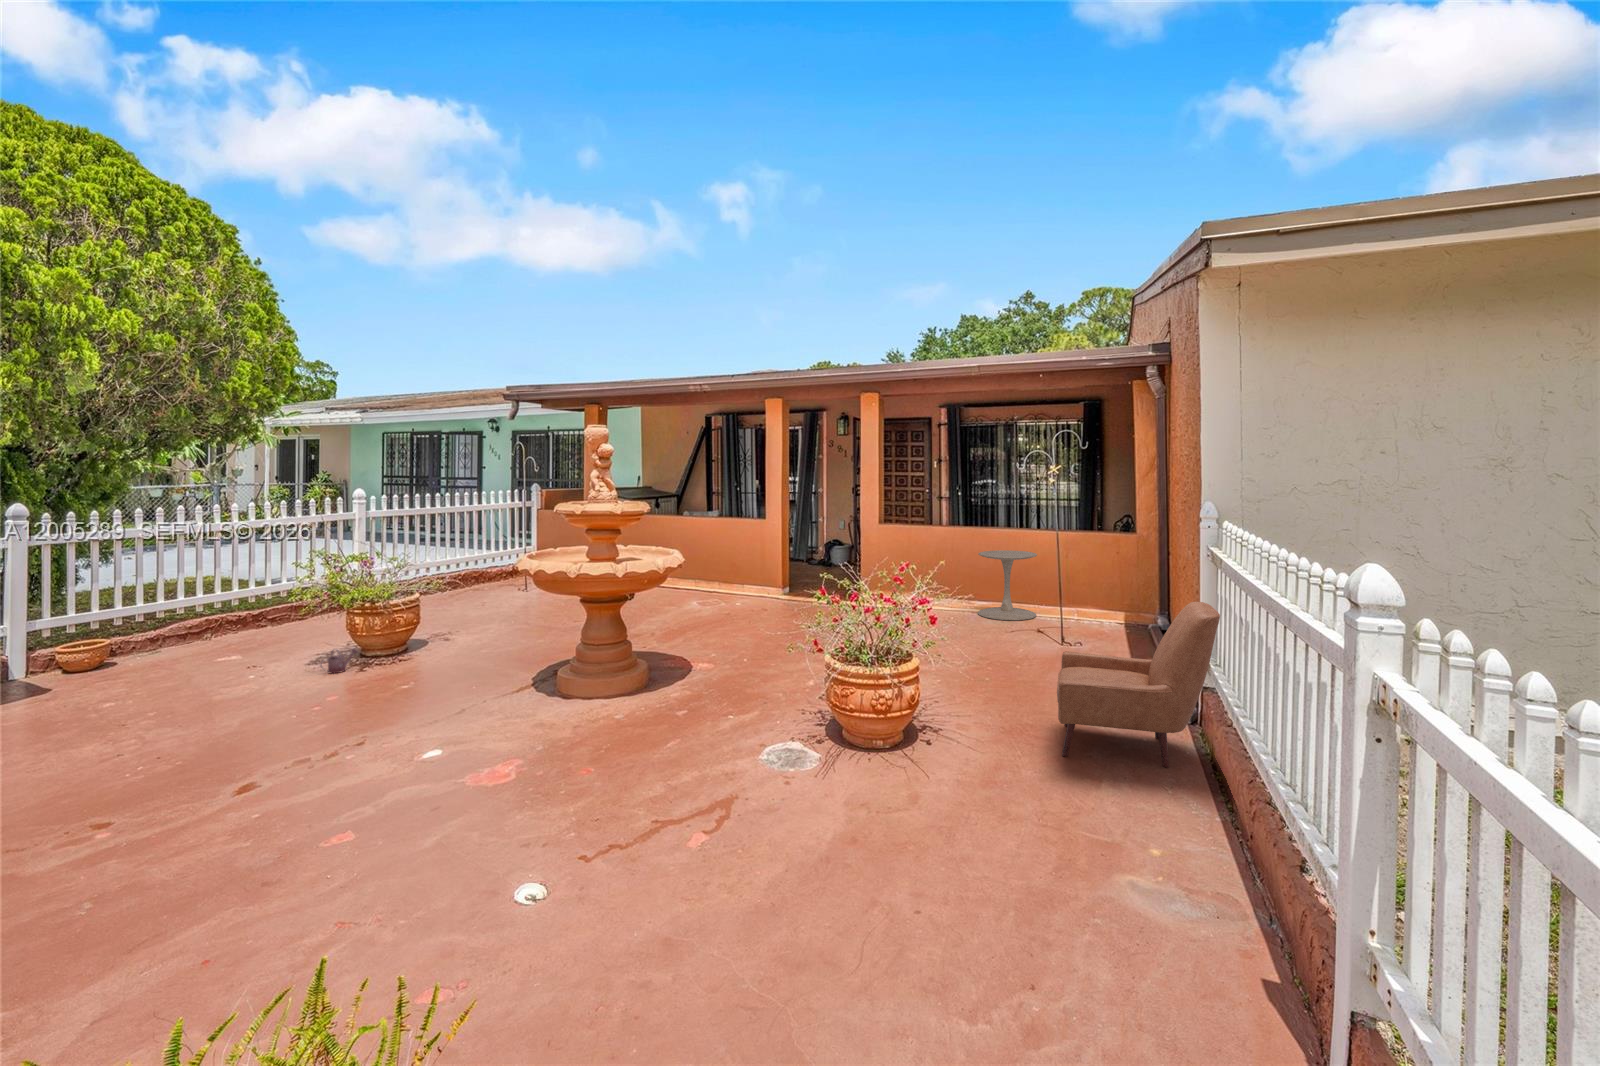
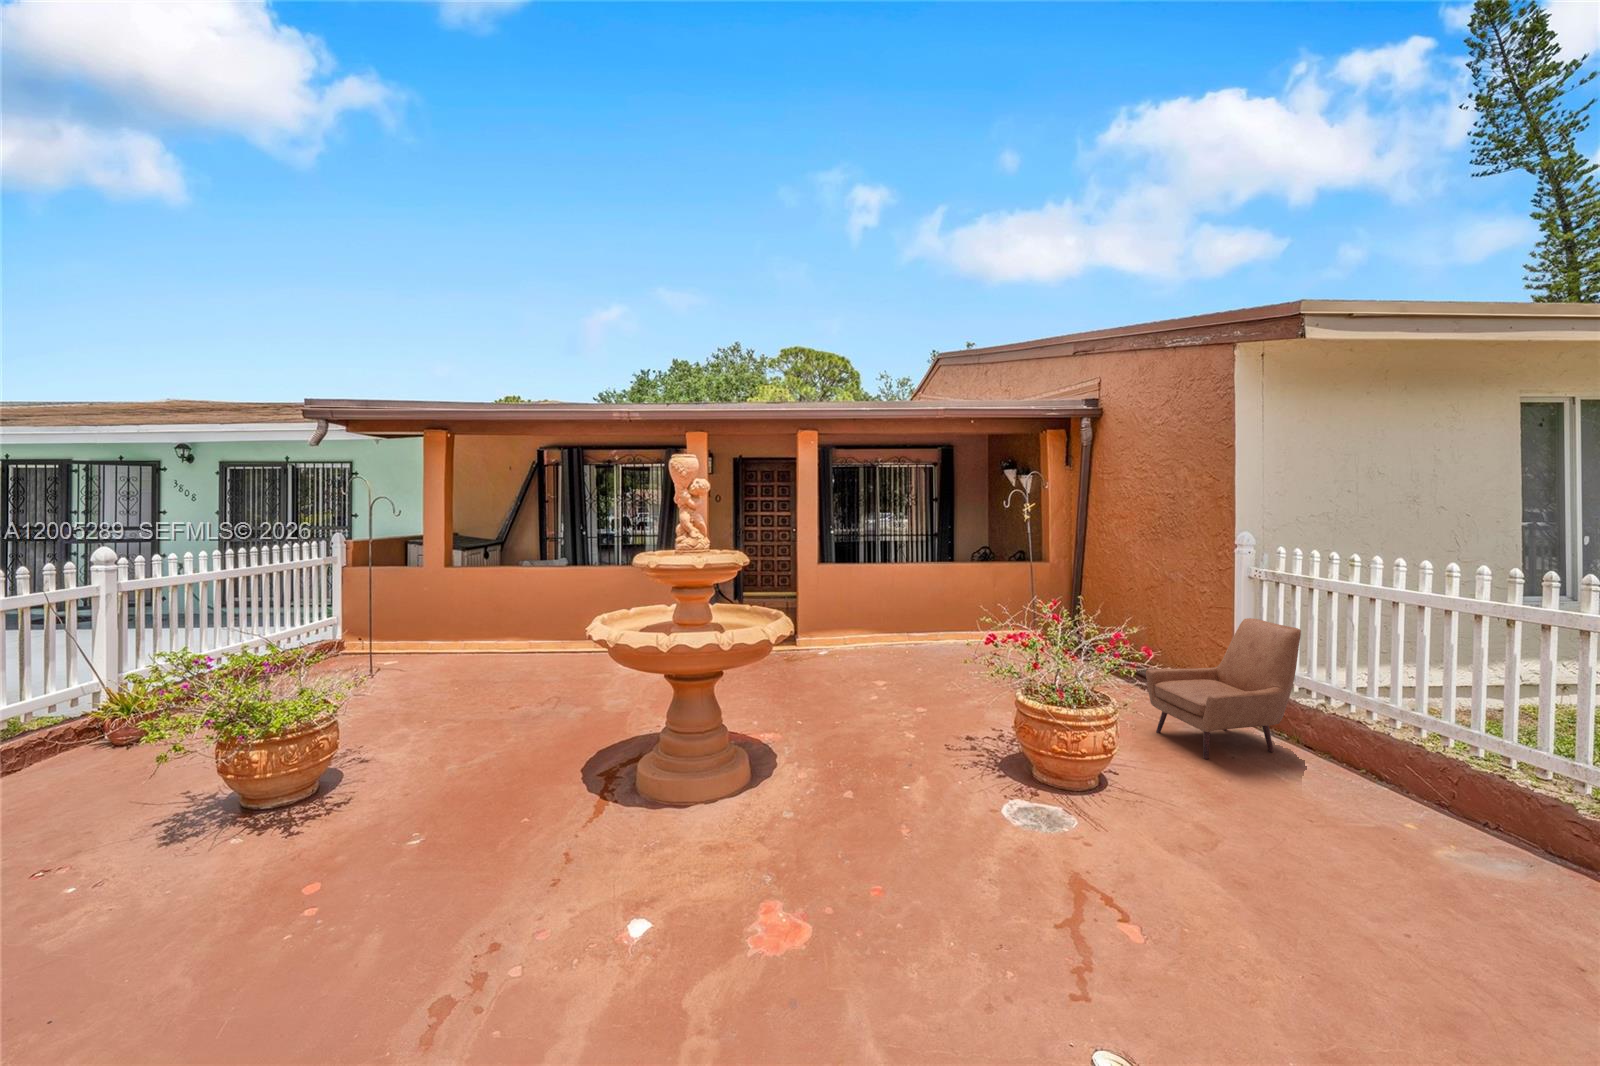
pedestal table: present [978,550,1037,621] -> none [908,583,960,646]
watering can: present [320,649,357,674] -> none [234,806,282,853]

